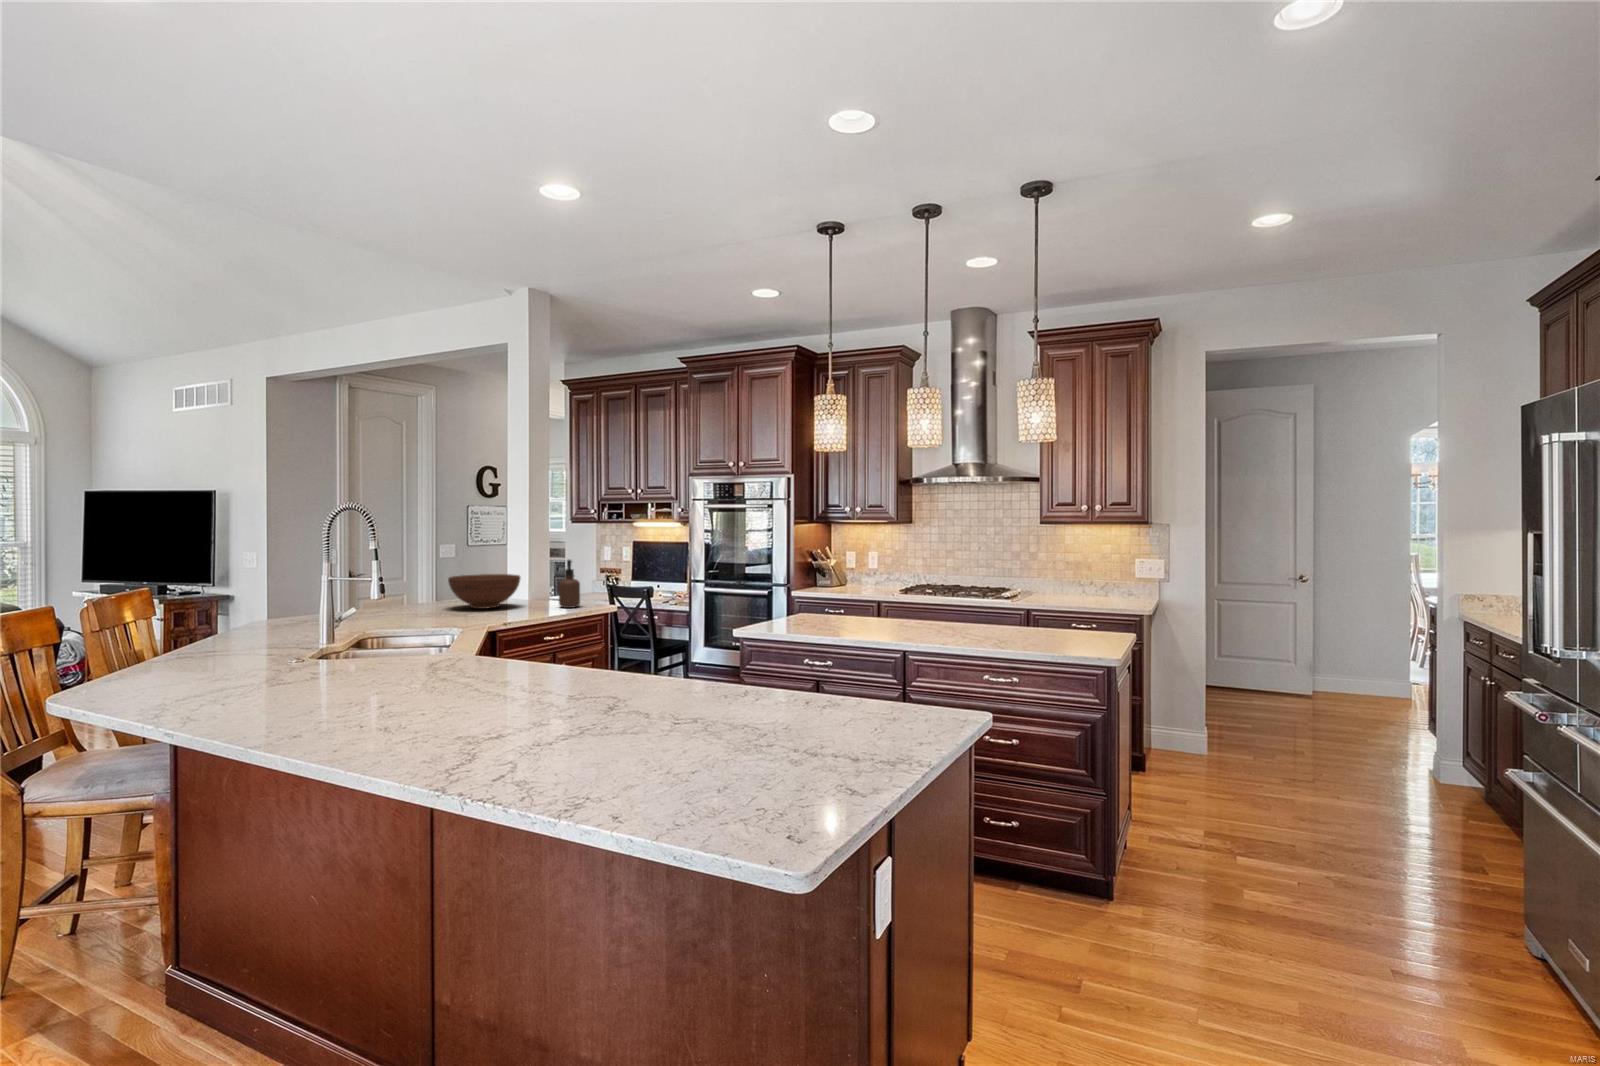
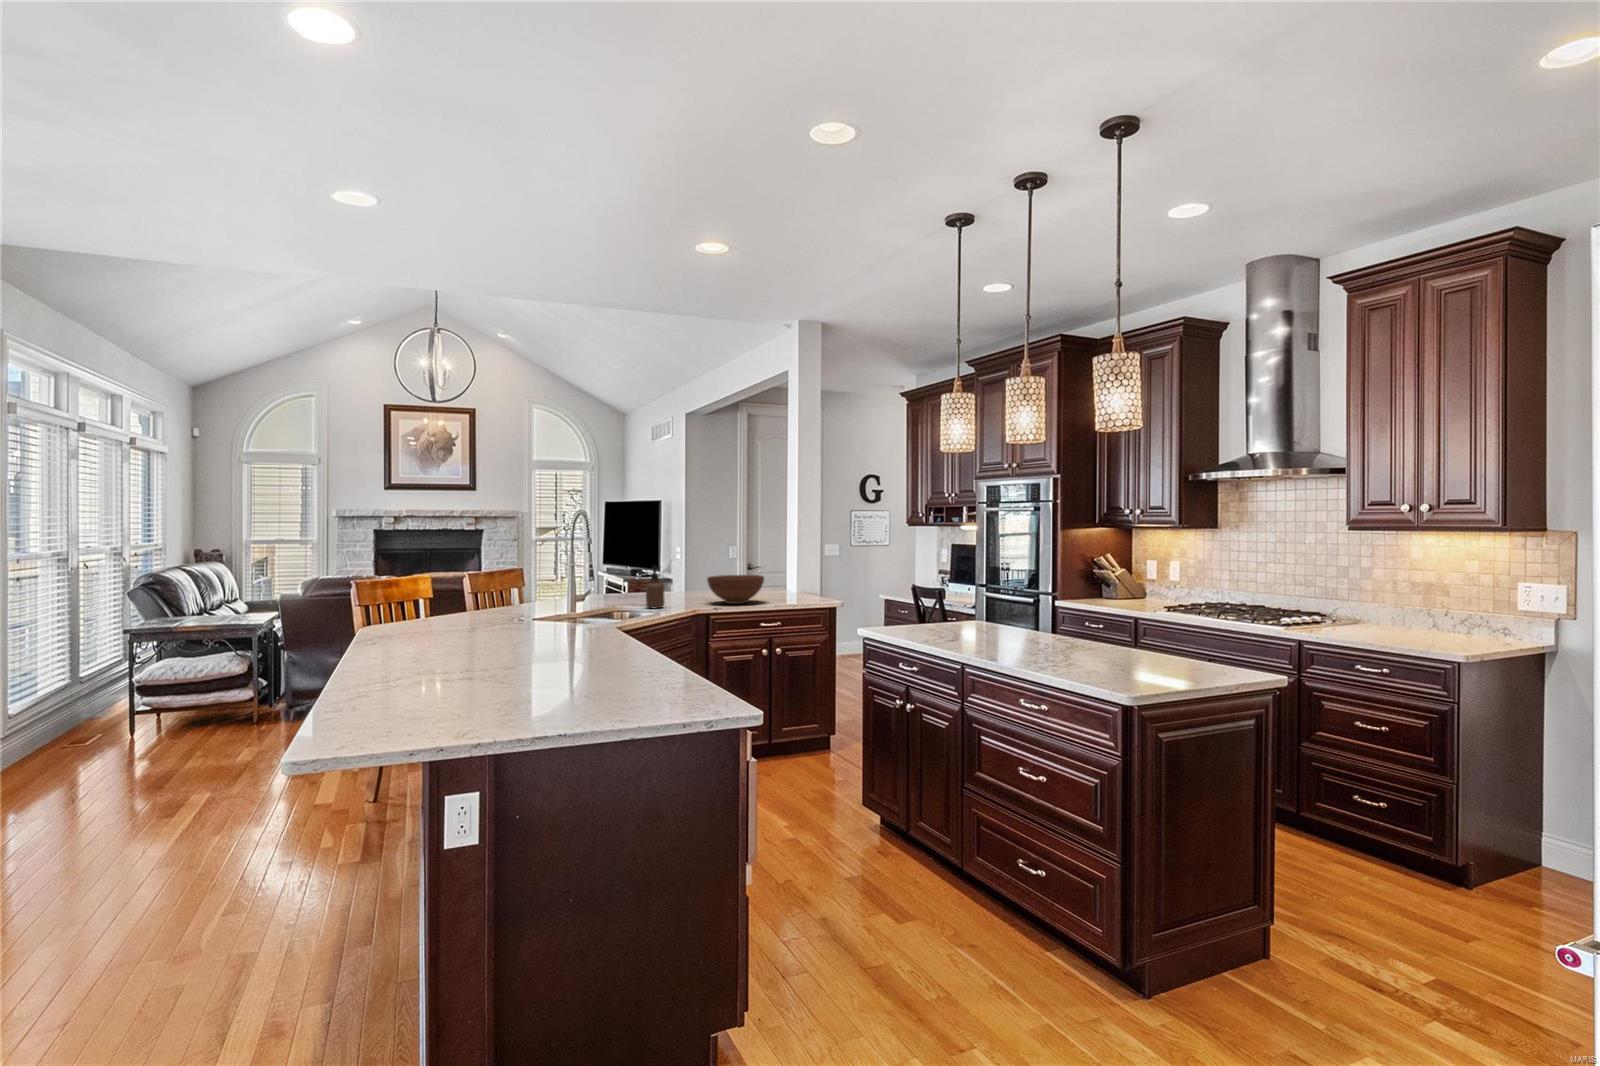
soap dispenser: present [559,560,580,608] -> present [646,565,665,608]

